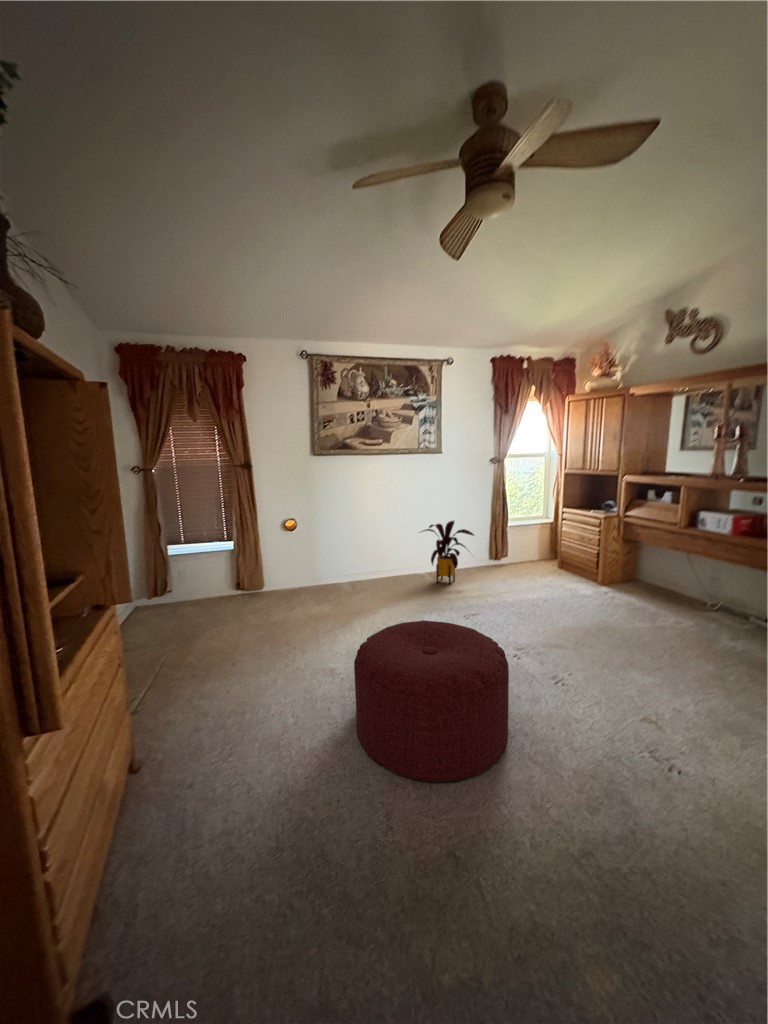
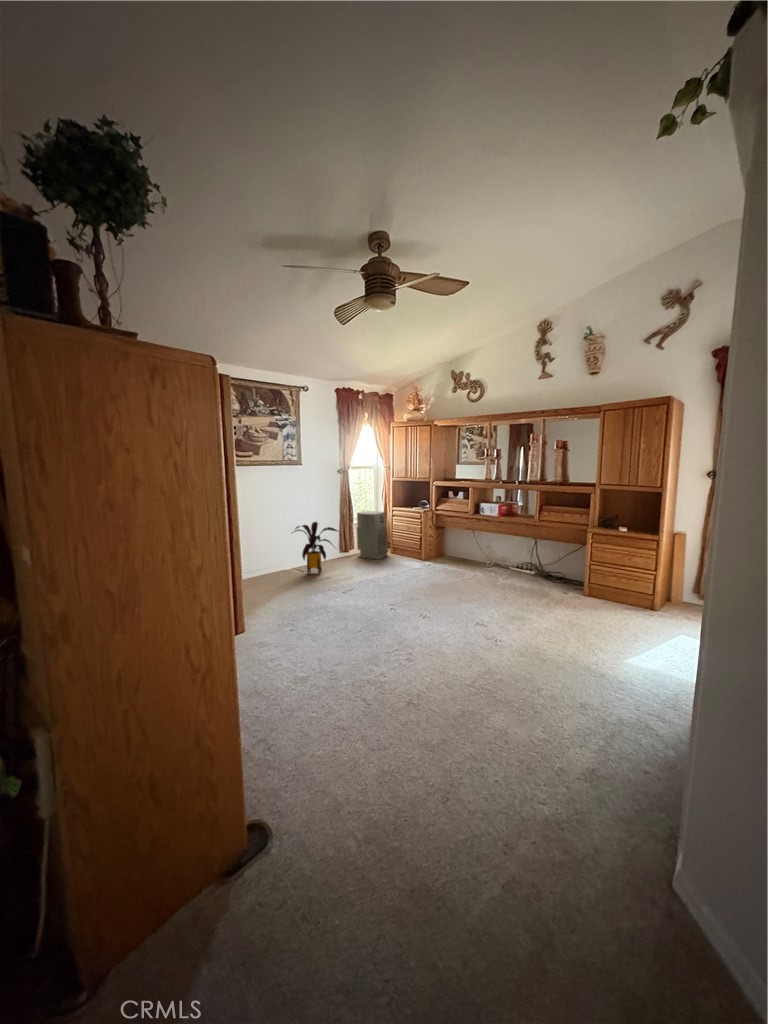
air purifier: none [511,511,552,573] -> present [357,511,388,559]
ottoman: present [354,620,509,782] -> none [308,586,415,682]

